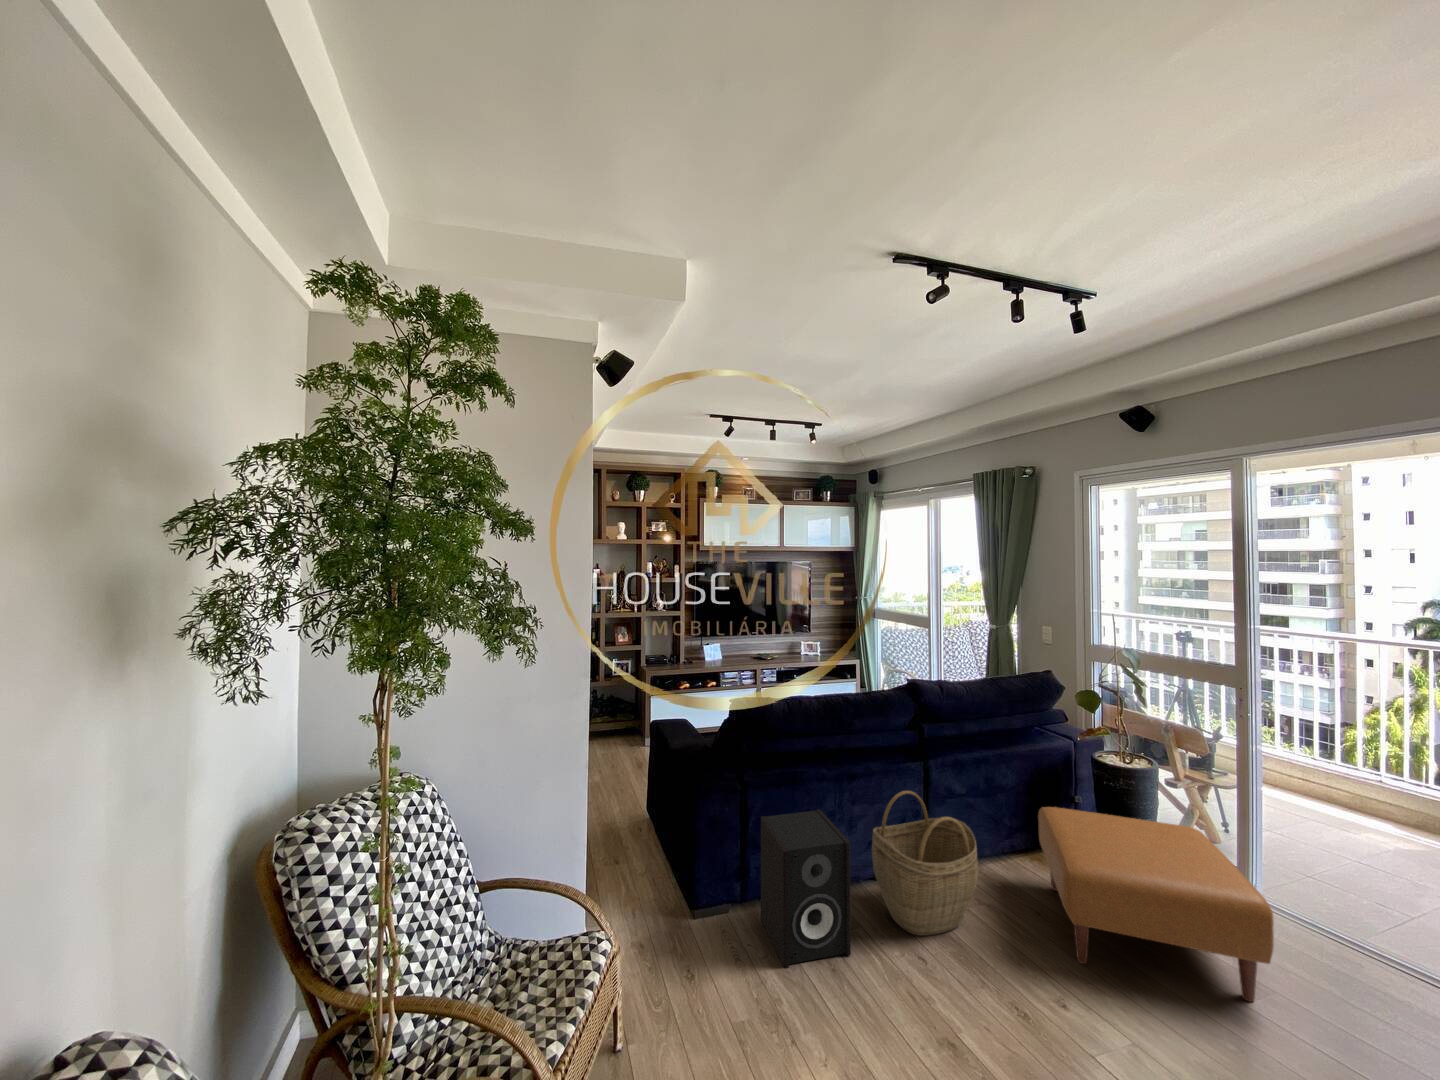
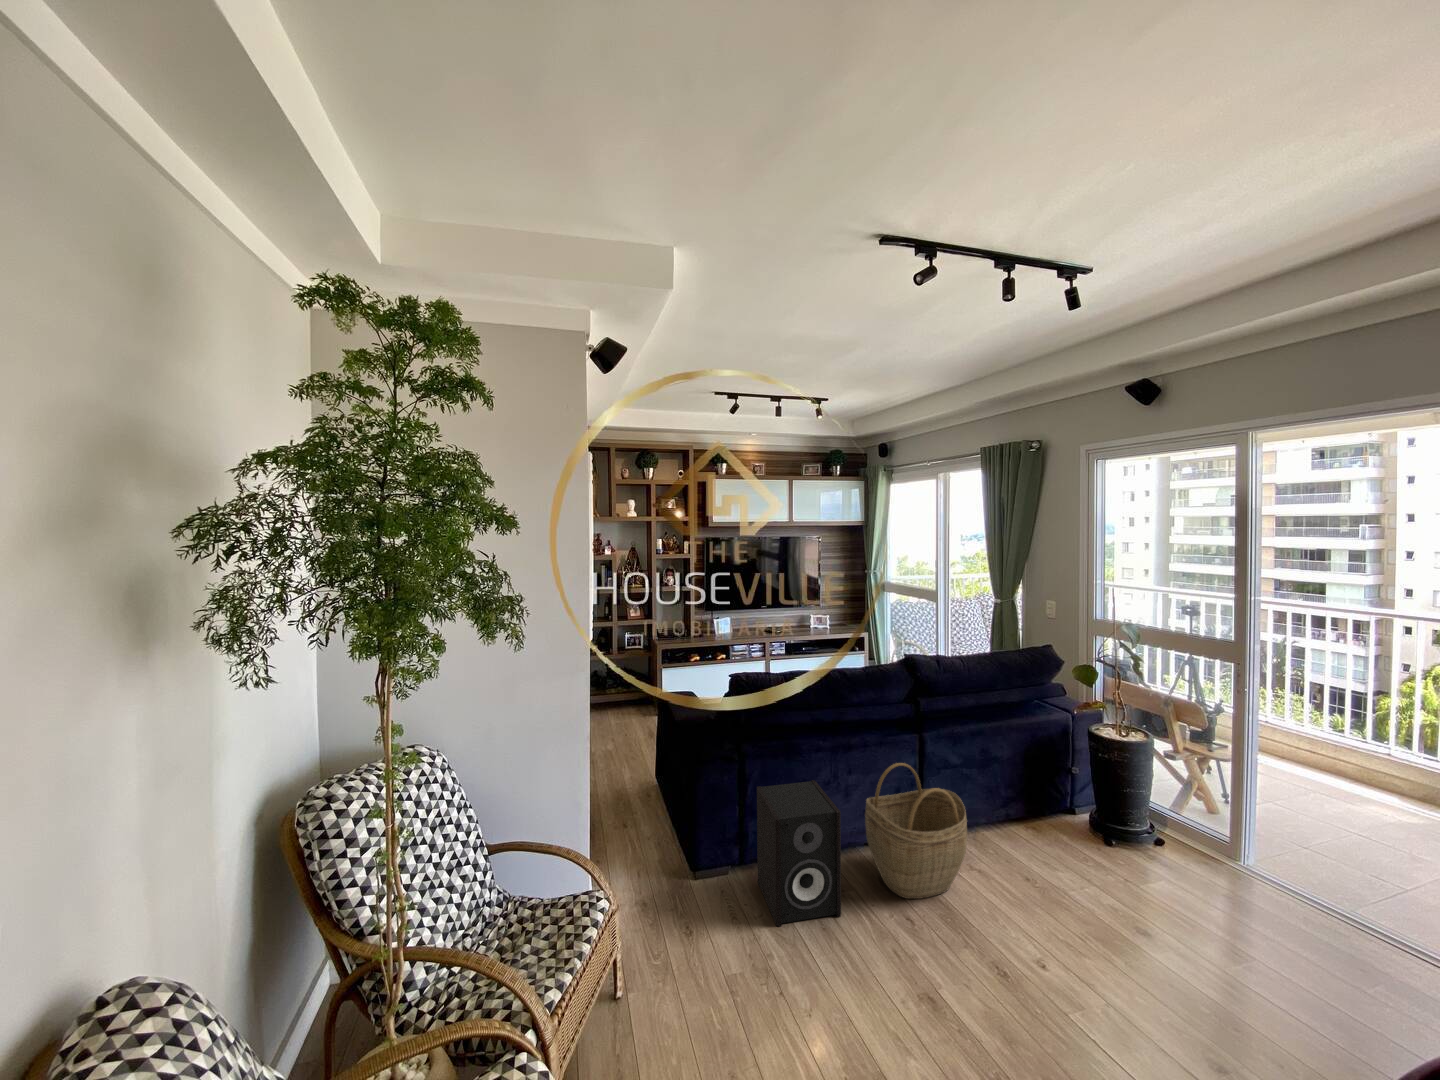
ottoman: present [1038,807,1274,1002] -> none [1032,779,1252,966]

